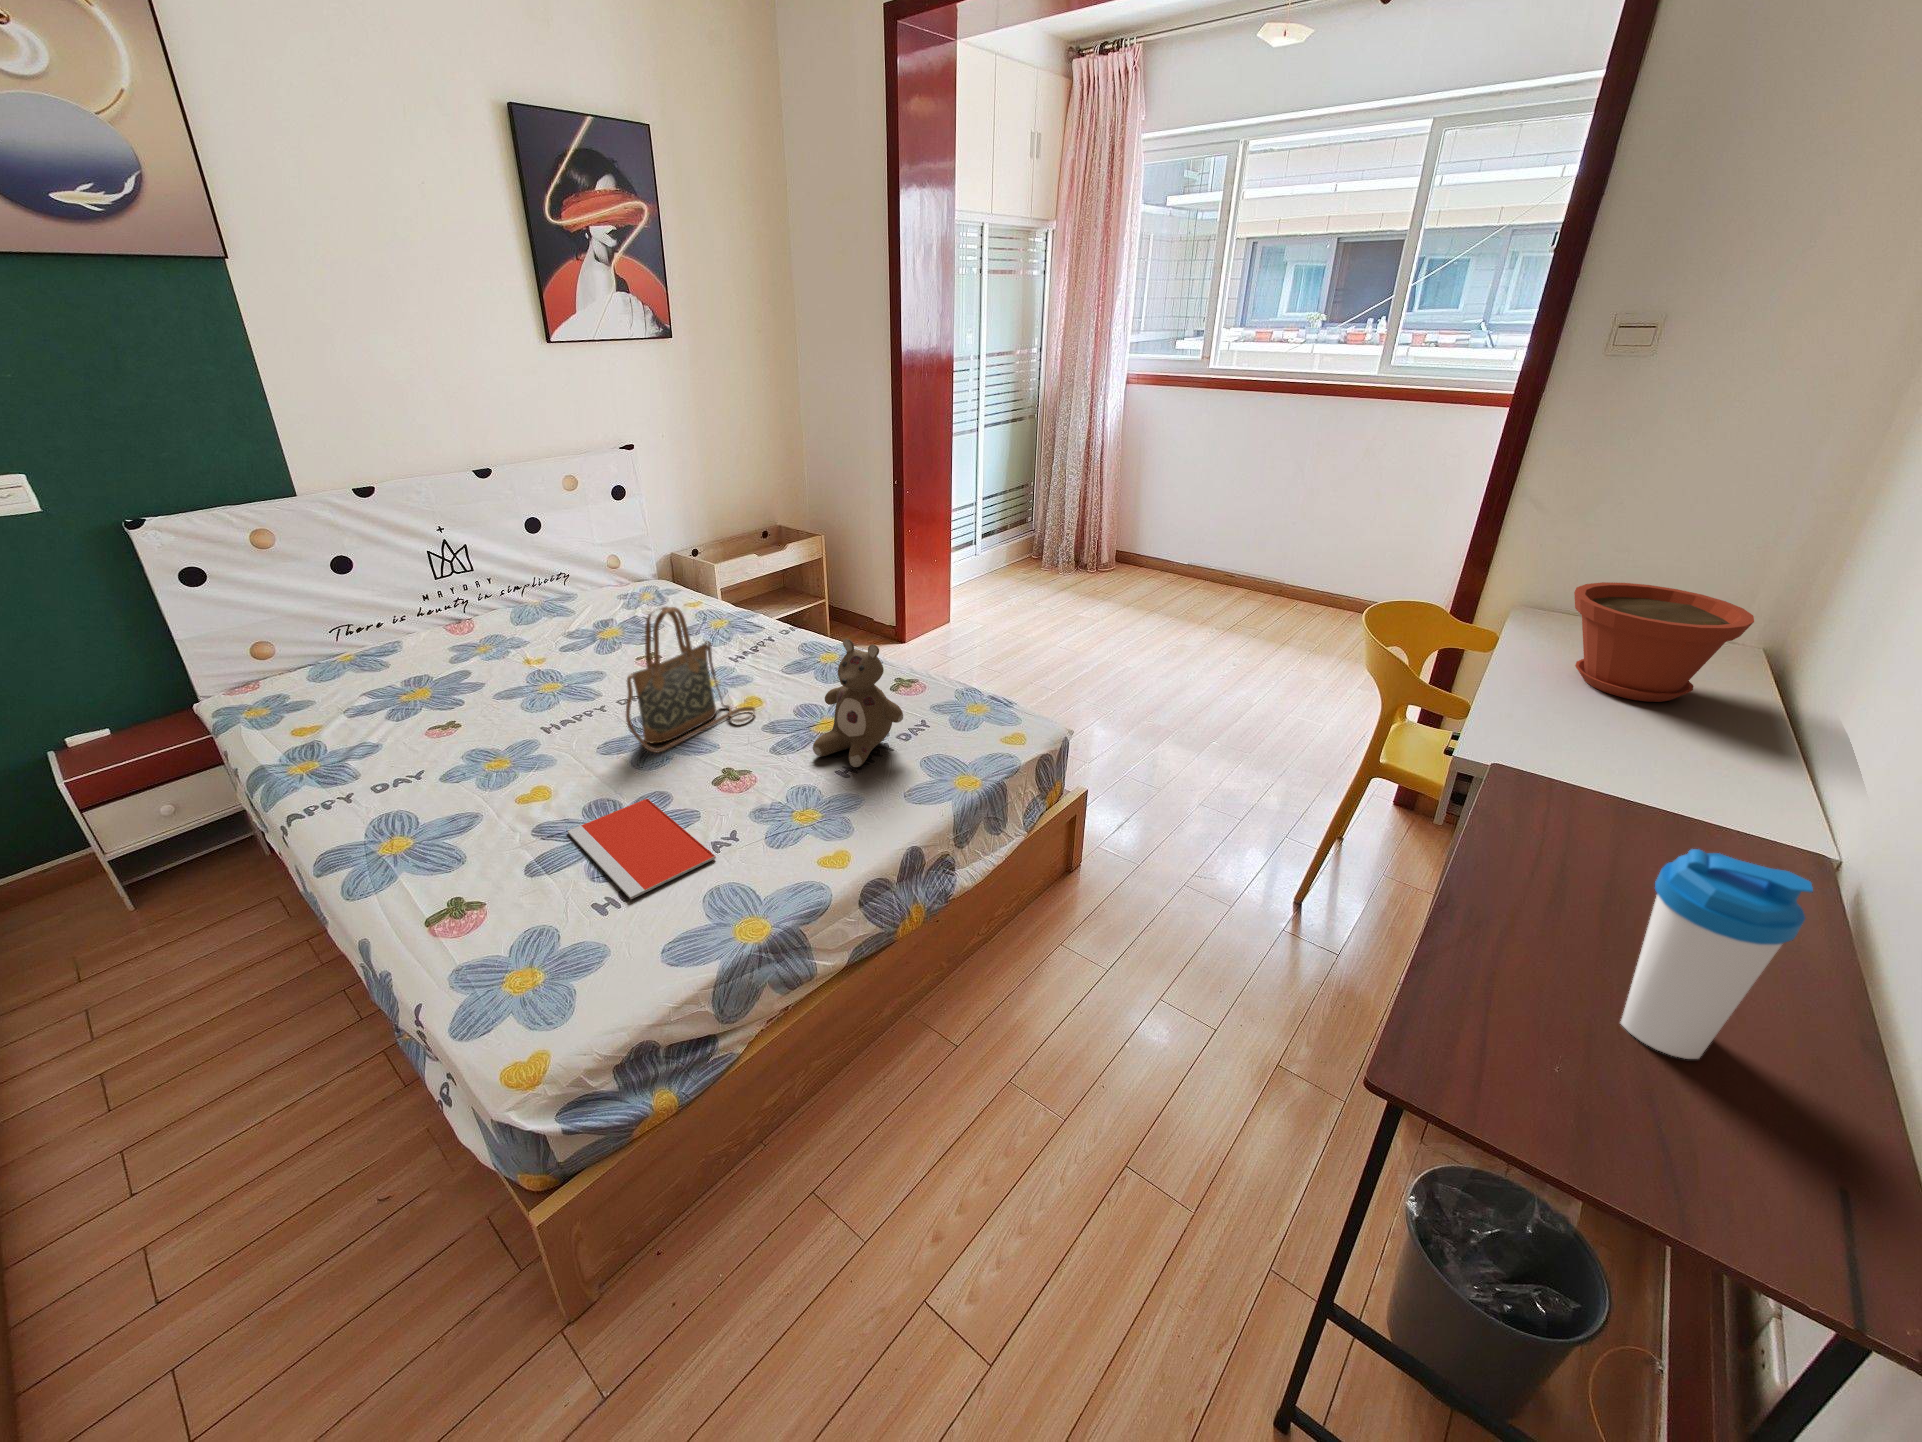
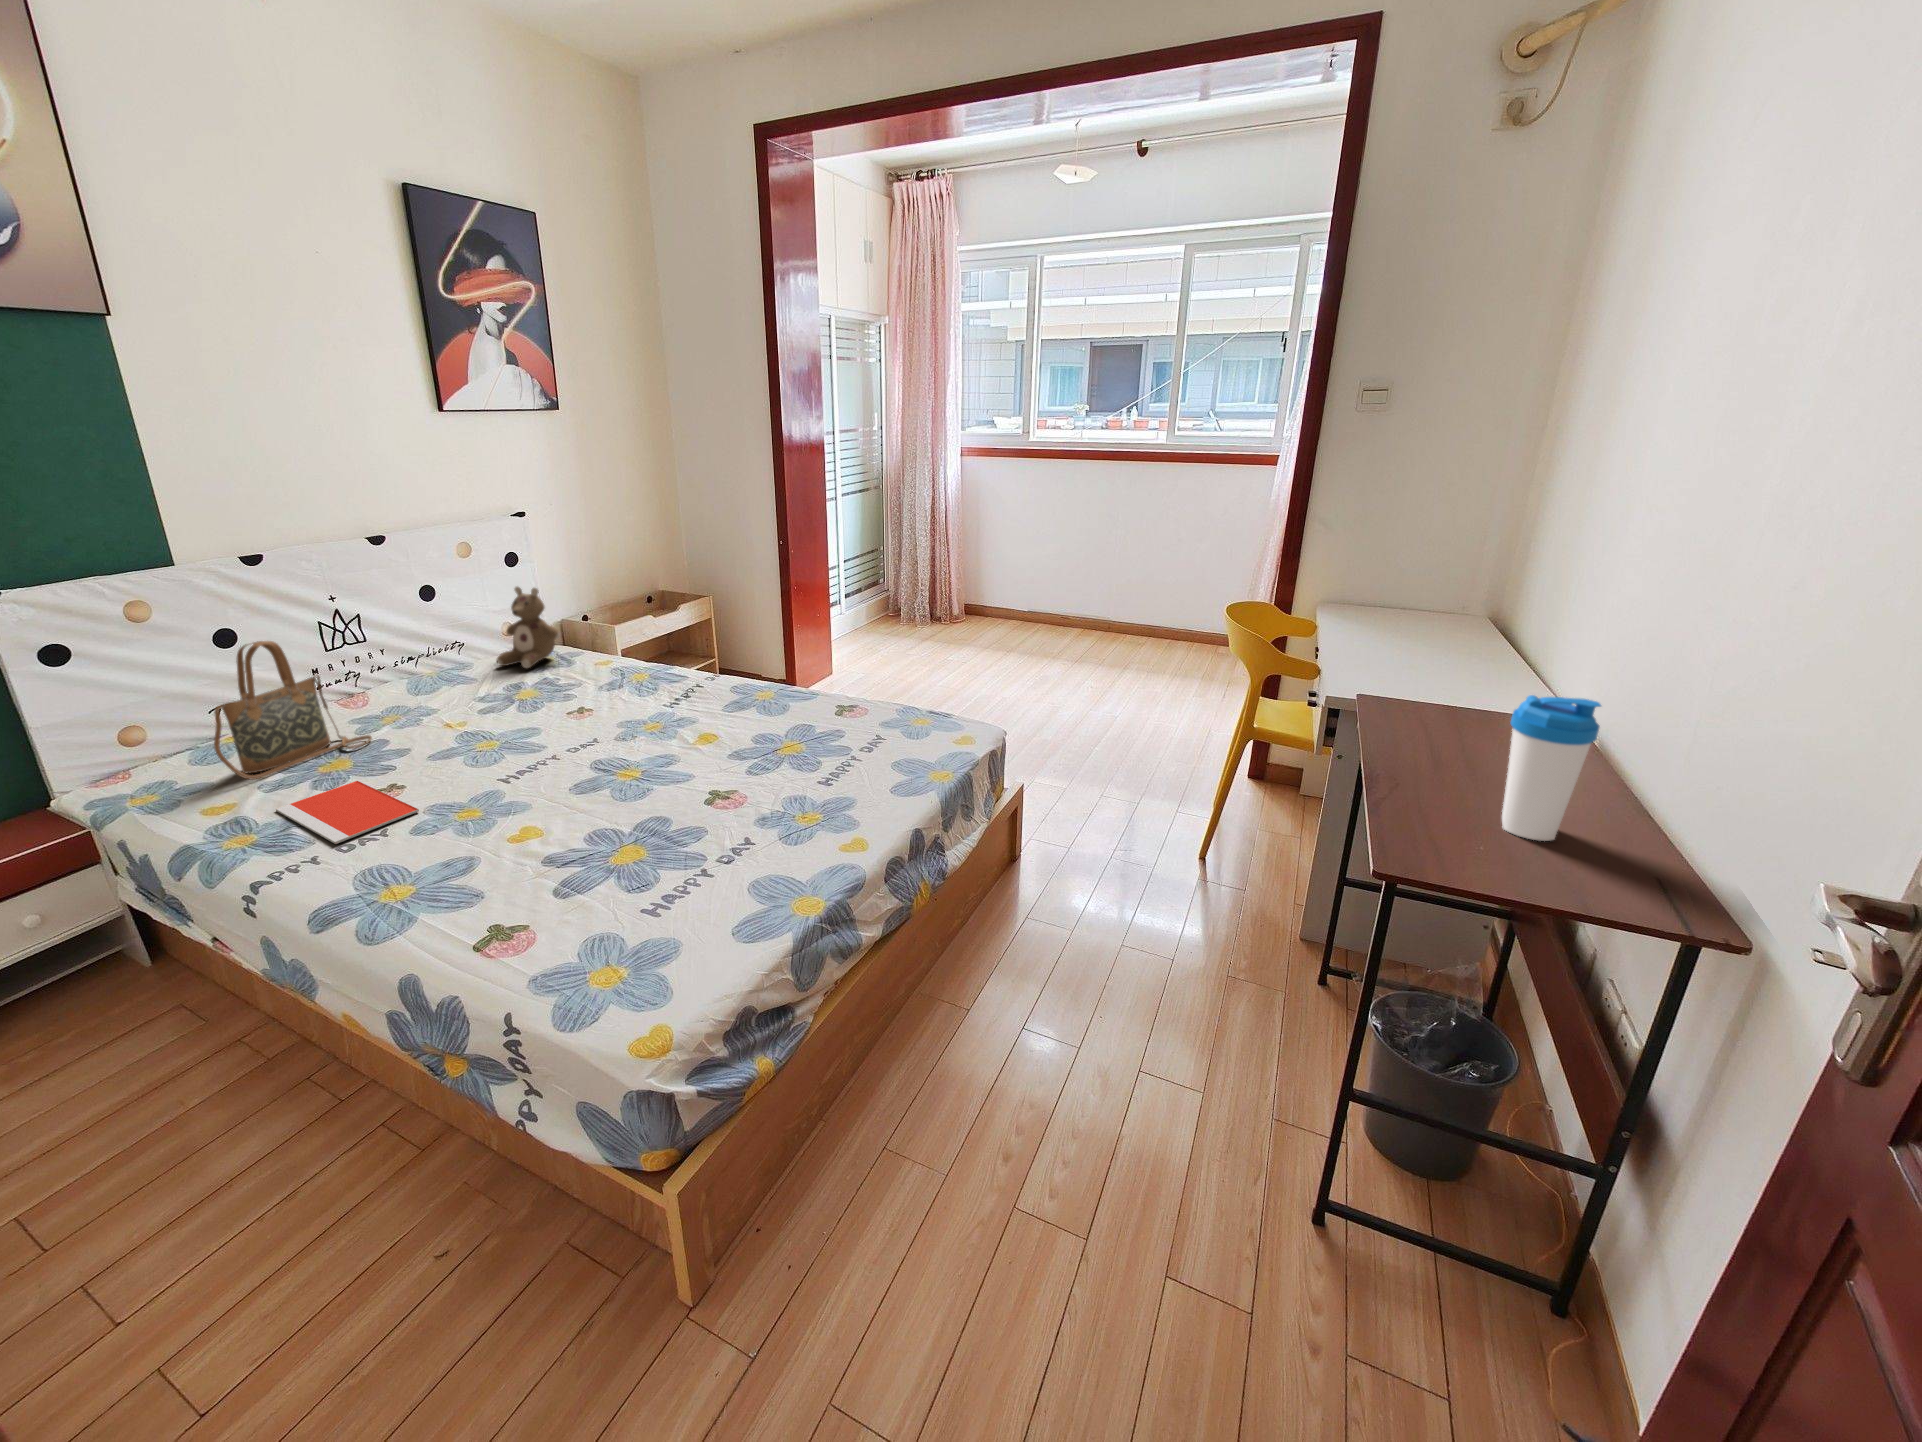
plant pot: present [1574,582,1754,702] -> none [1371,577,1489,660]
handbag: present [626,607,755,753] -> present [214,641,372,780]
stuffed bear: present [813,639,903,767] -> present [497,587,560,669]
notebook: present [568,799,716,899] -> present [276,781,419,844]

